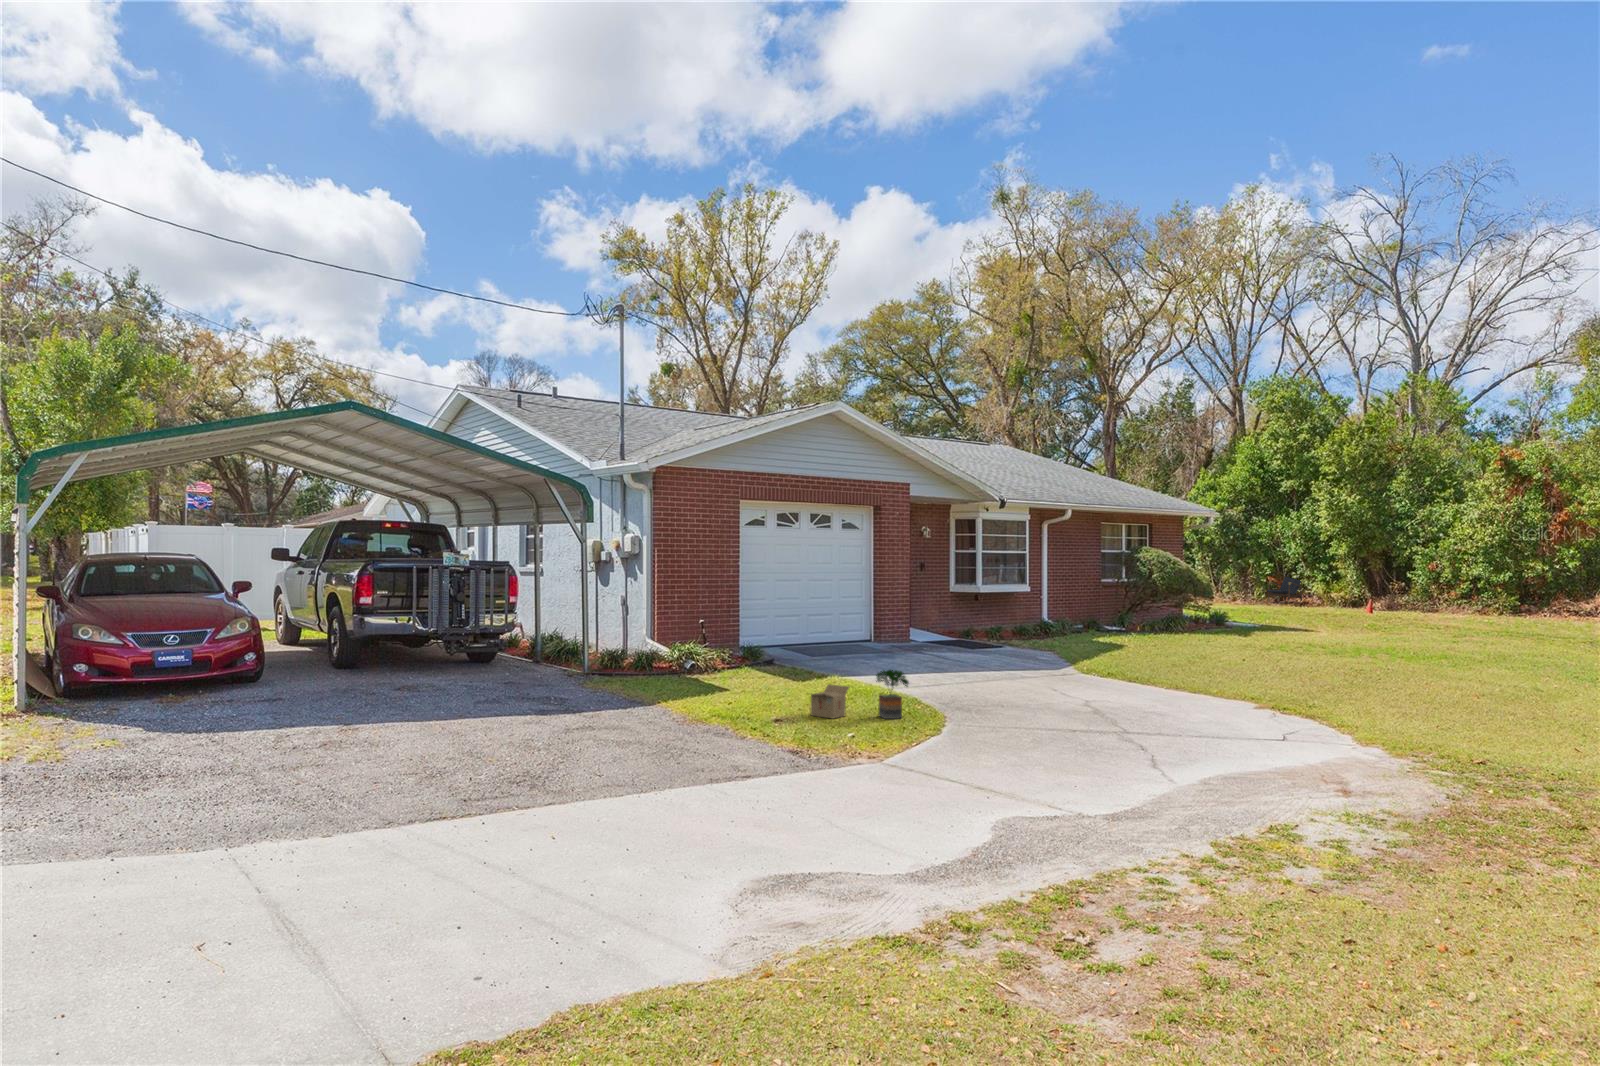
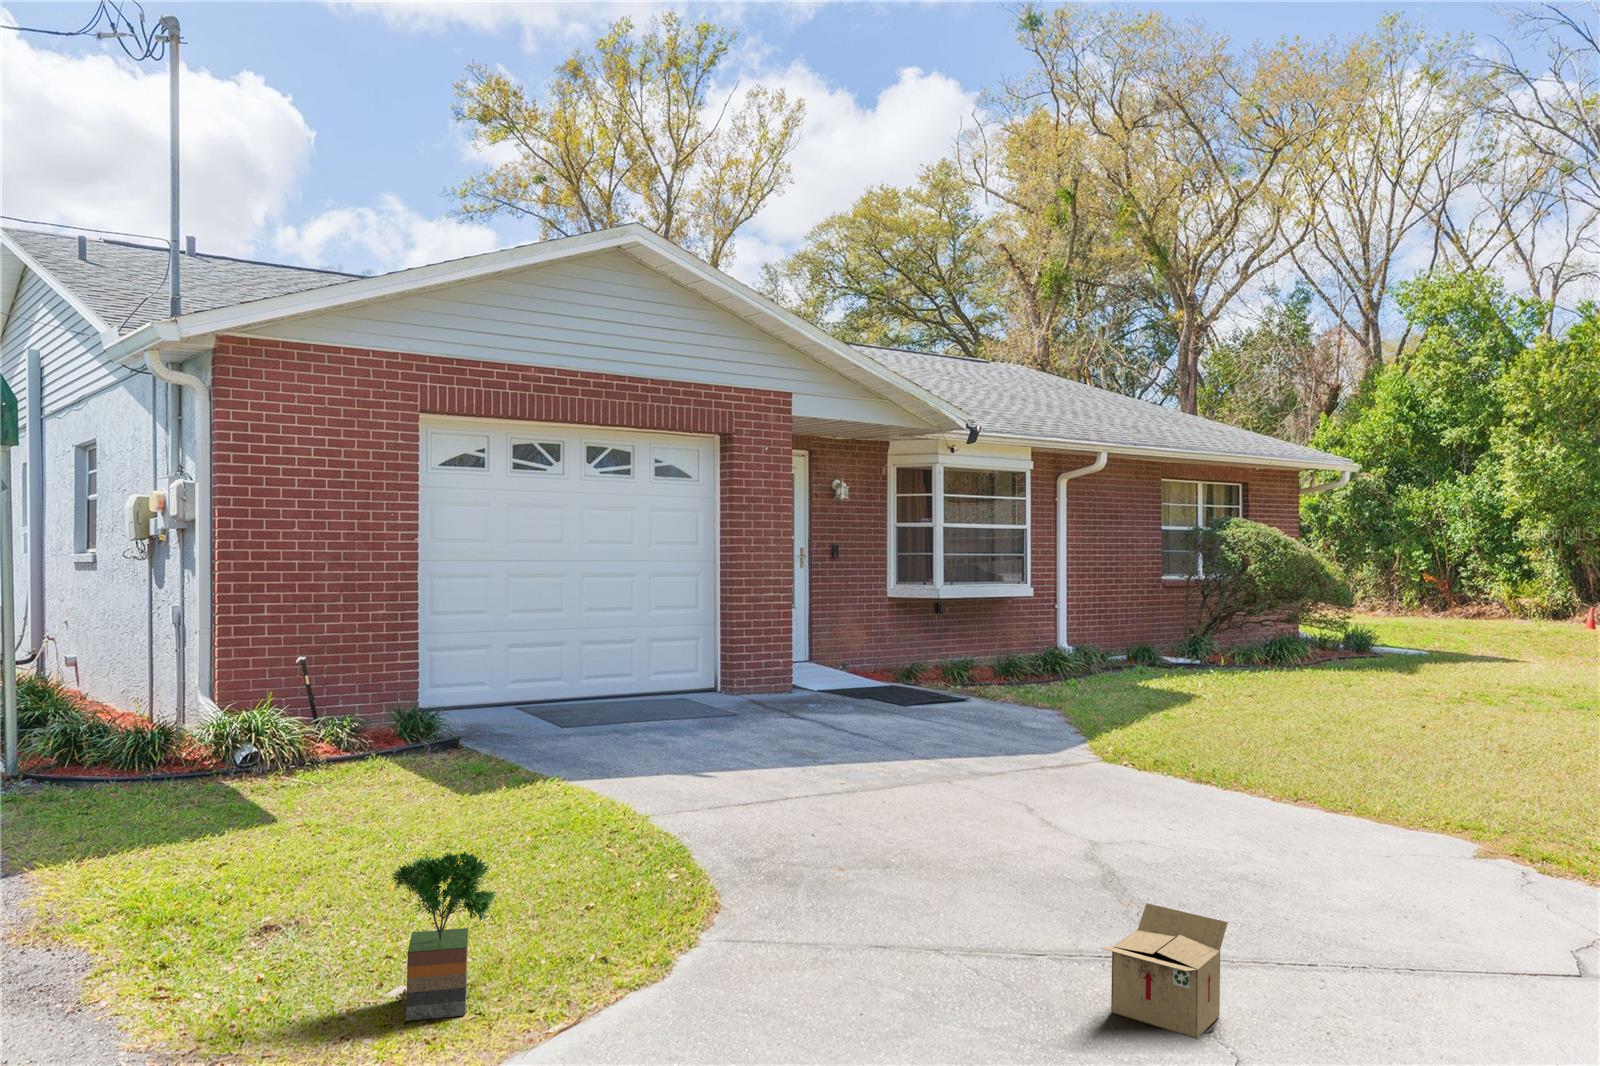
lounge chair: present [1267,577,1302,603] -> none [1419,570,1476,614]
cardboard box: present [811,684,850,719] -> present [1101,903,1228,1039]

